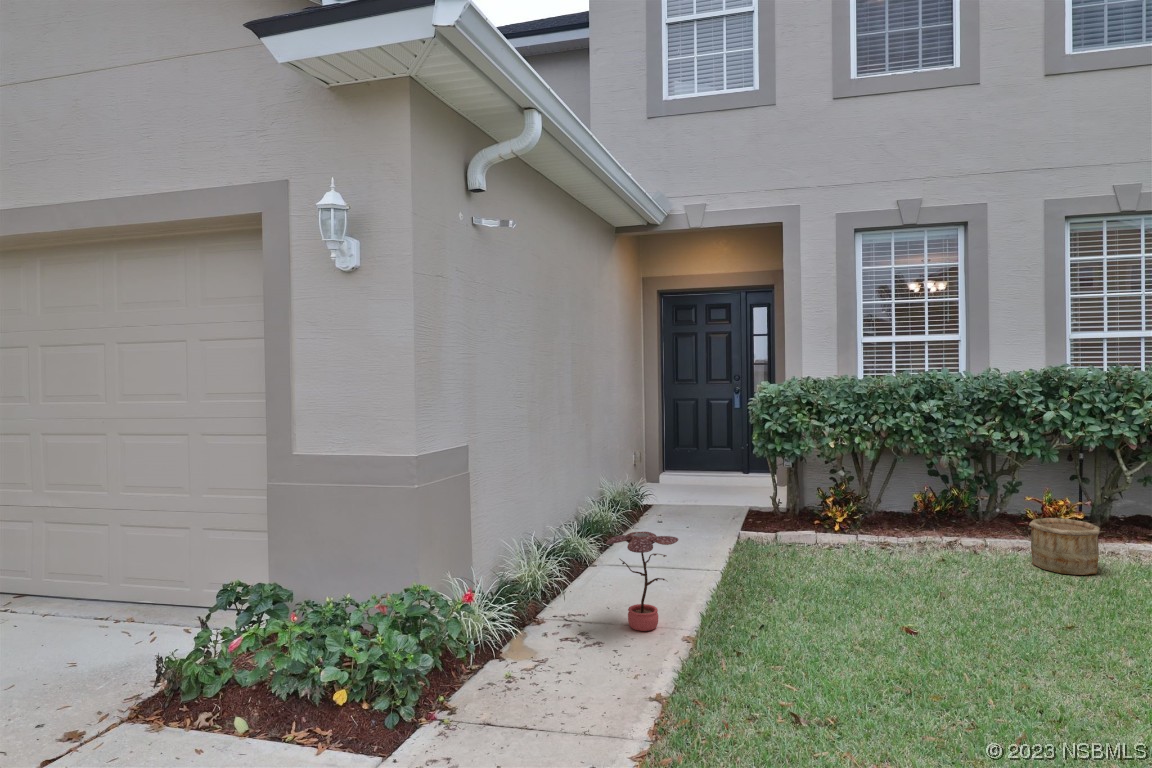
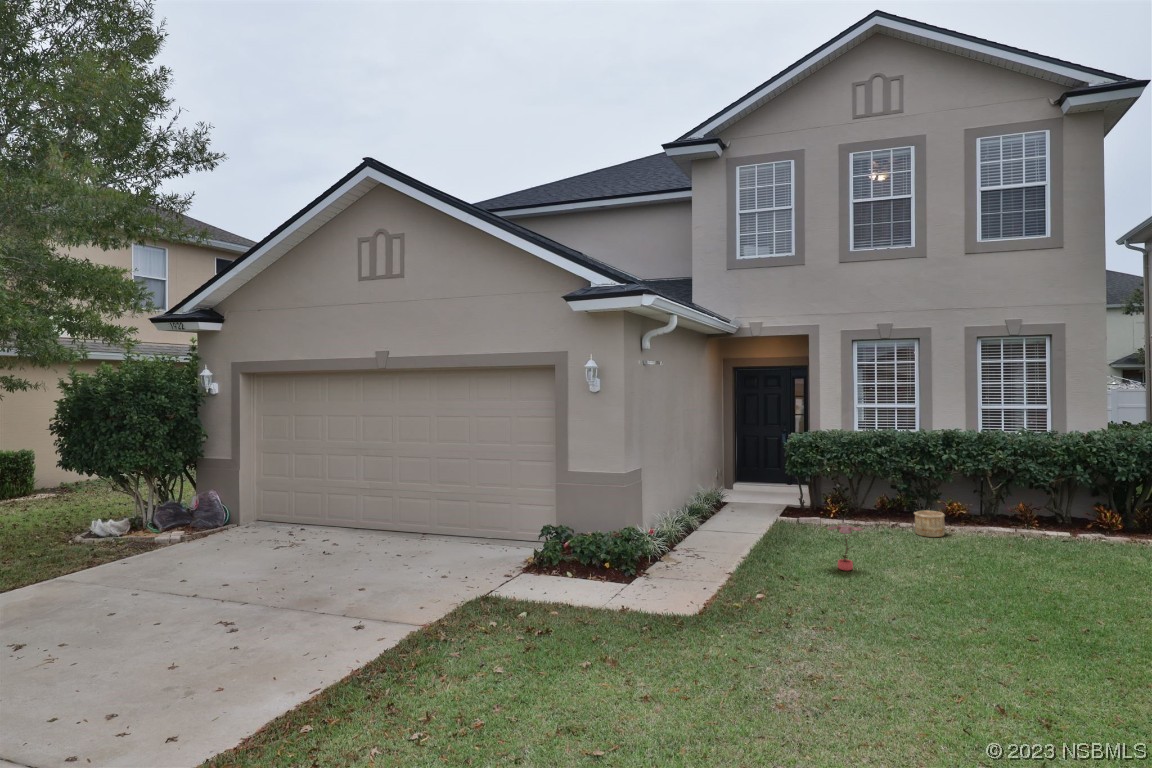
potted plant: present [606,532,678,631] -> present [828,525,862,571]

